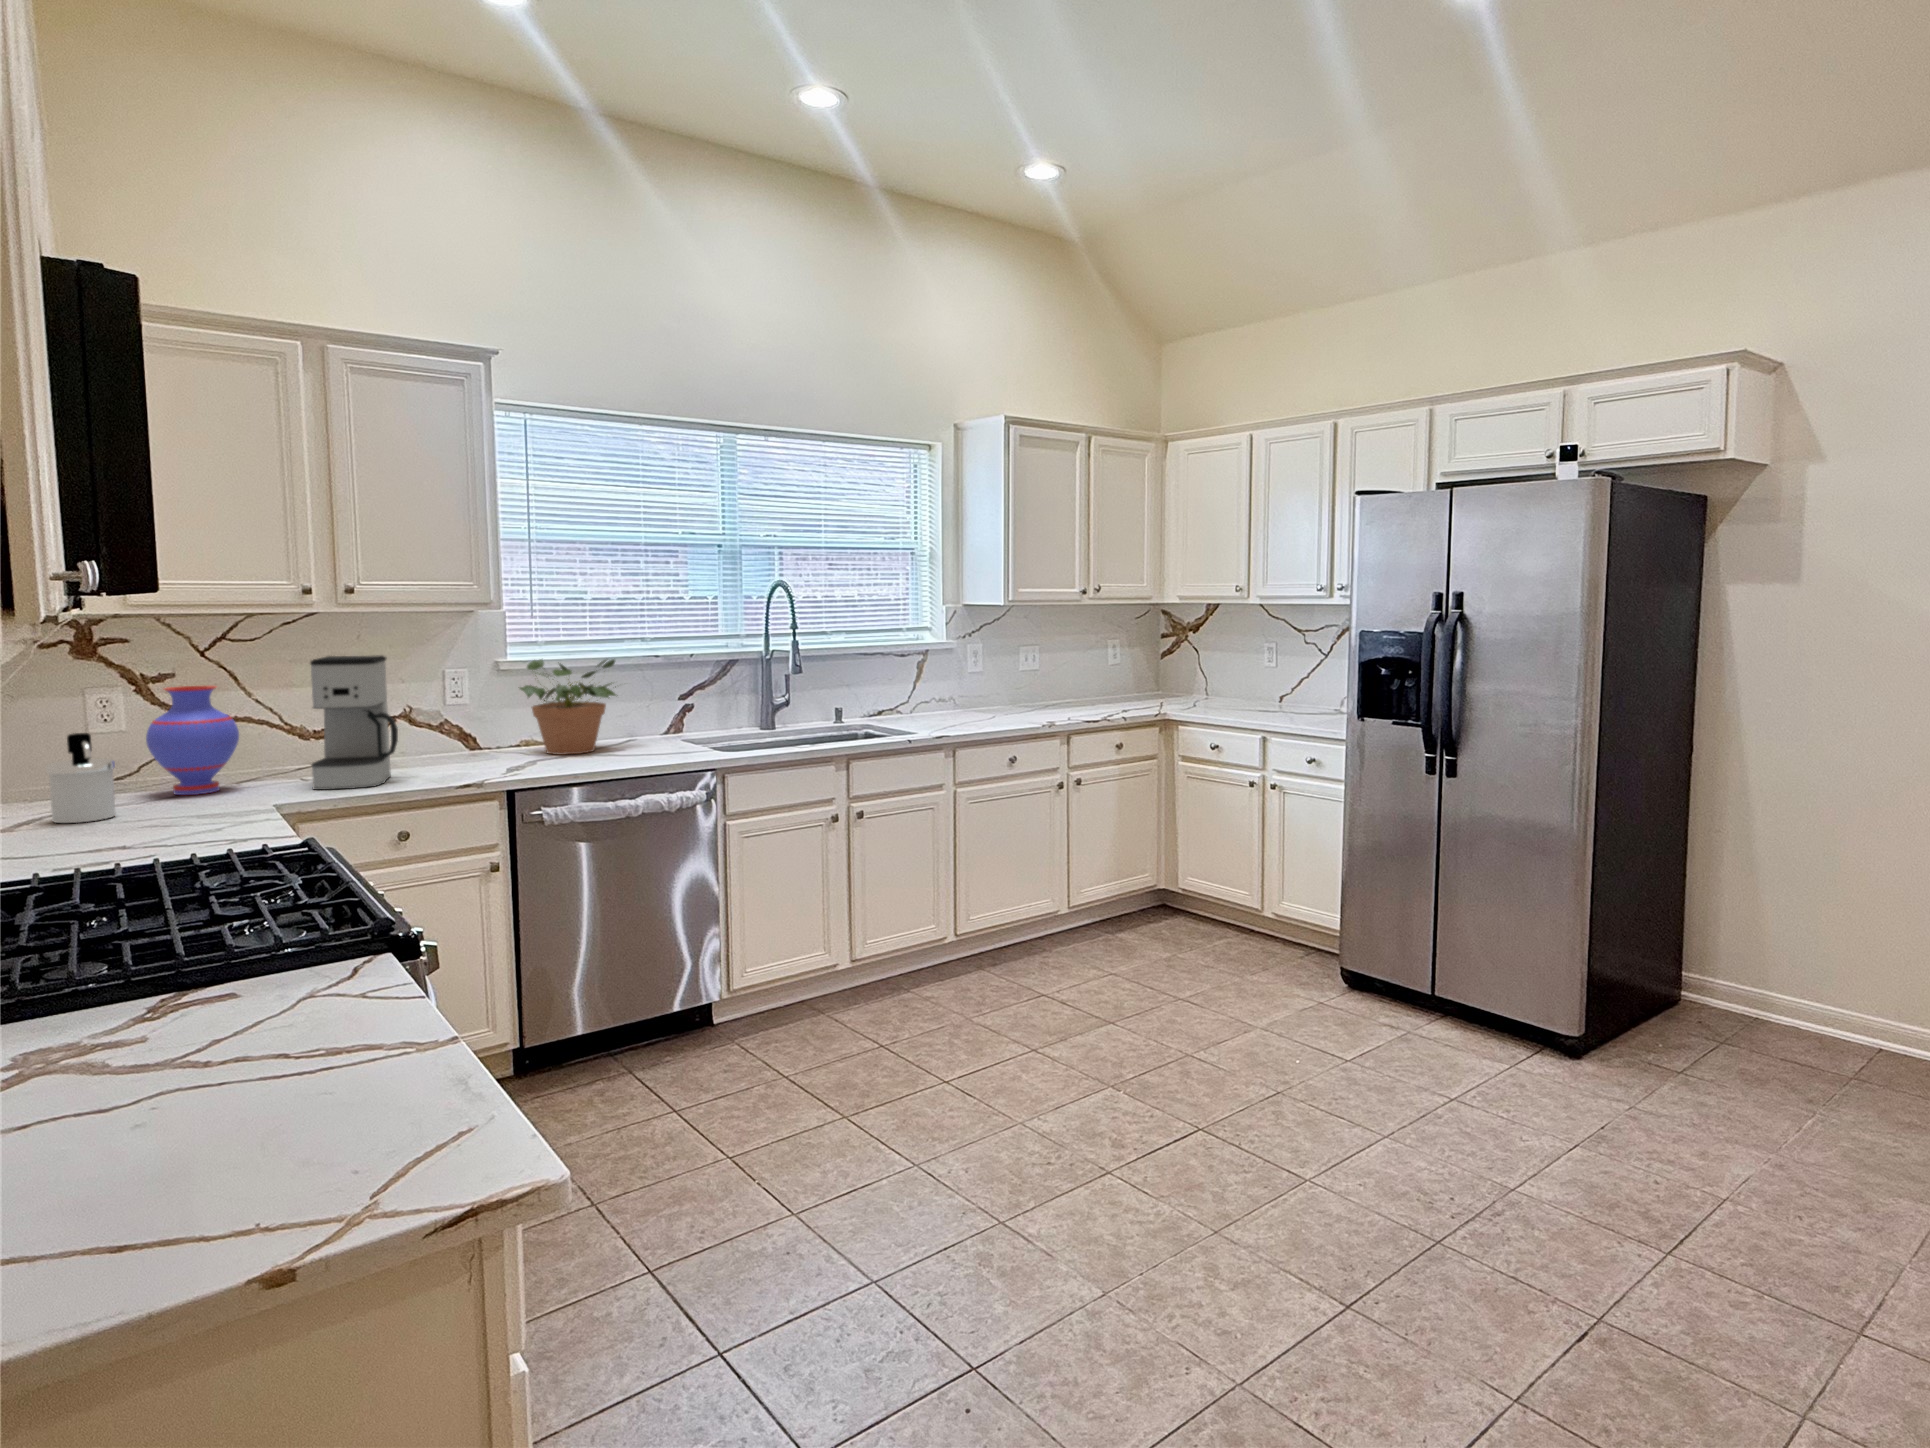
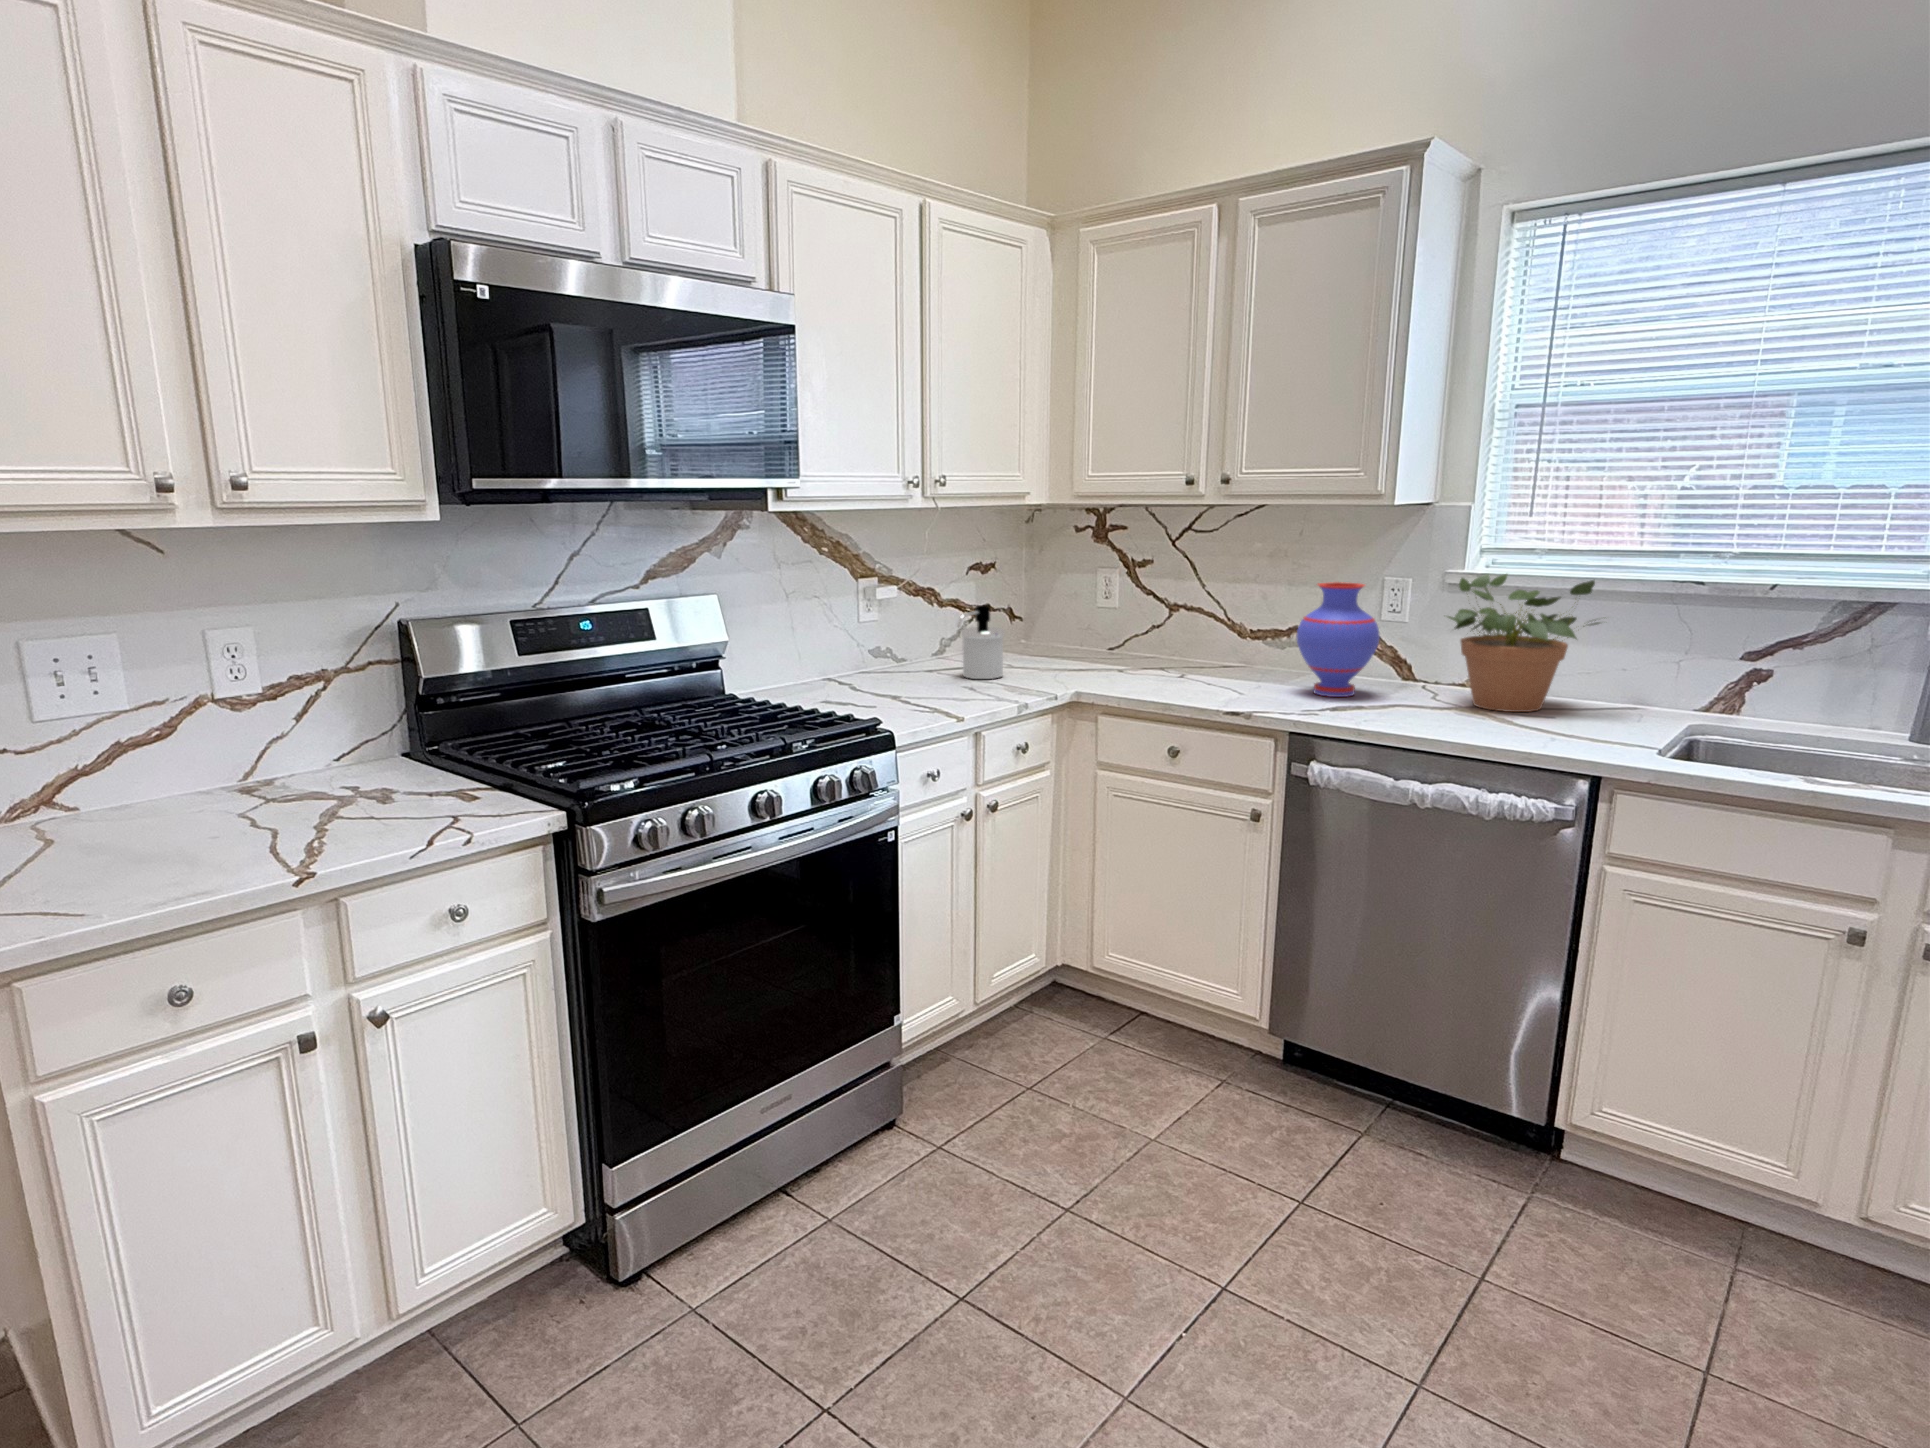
coffee maker: present [310,655,398,790] -> none [1153,553,1254,698]
vase: present [146,686,239,795] -> present [1296,582,1380,697]

